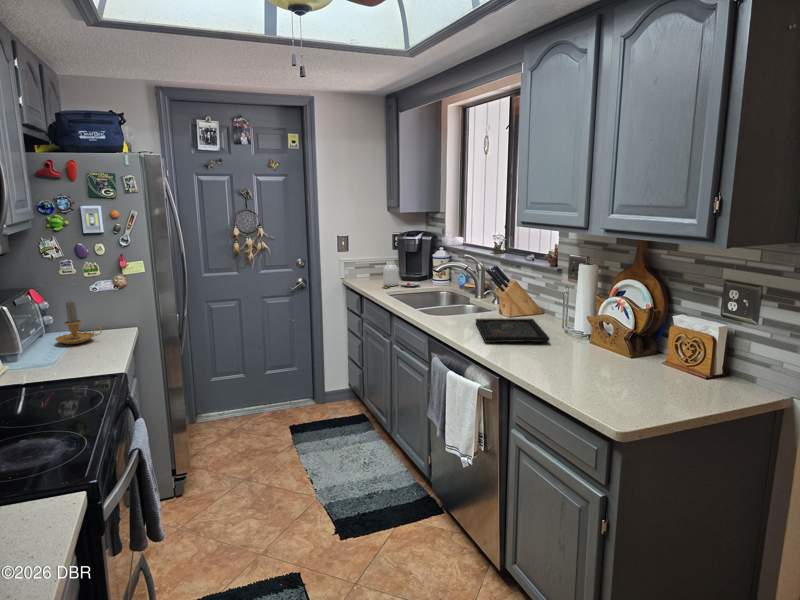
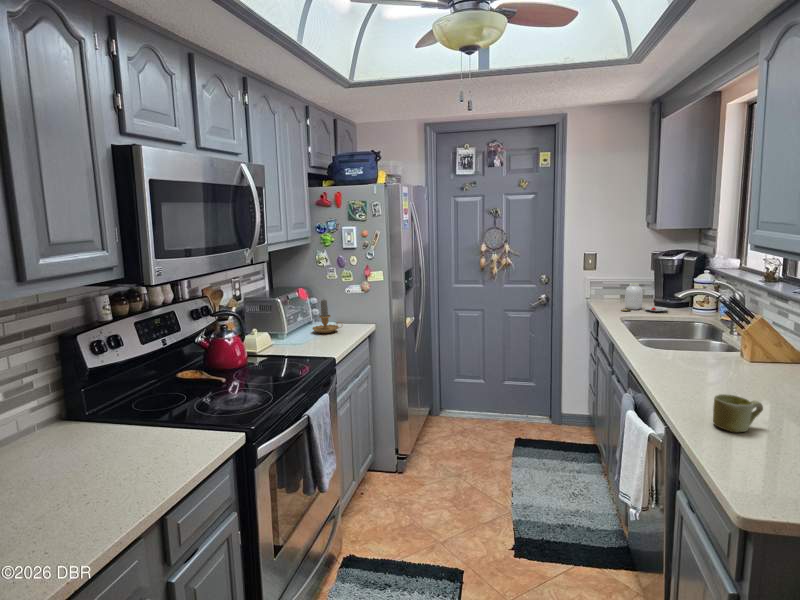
tray: present [476,318,550,342] -> none [682,355,777,393]
mug: none [533,346,564,375] -> present [713,394,763,432]

